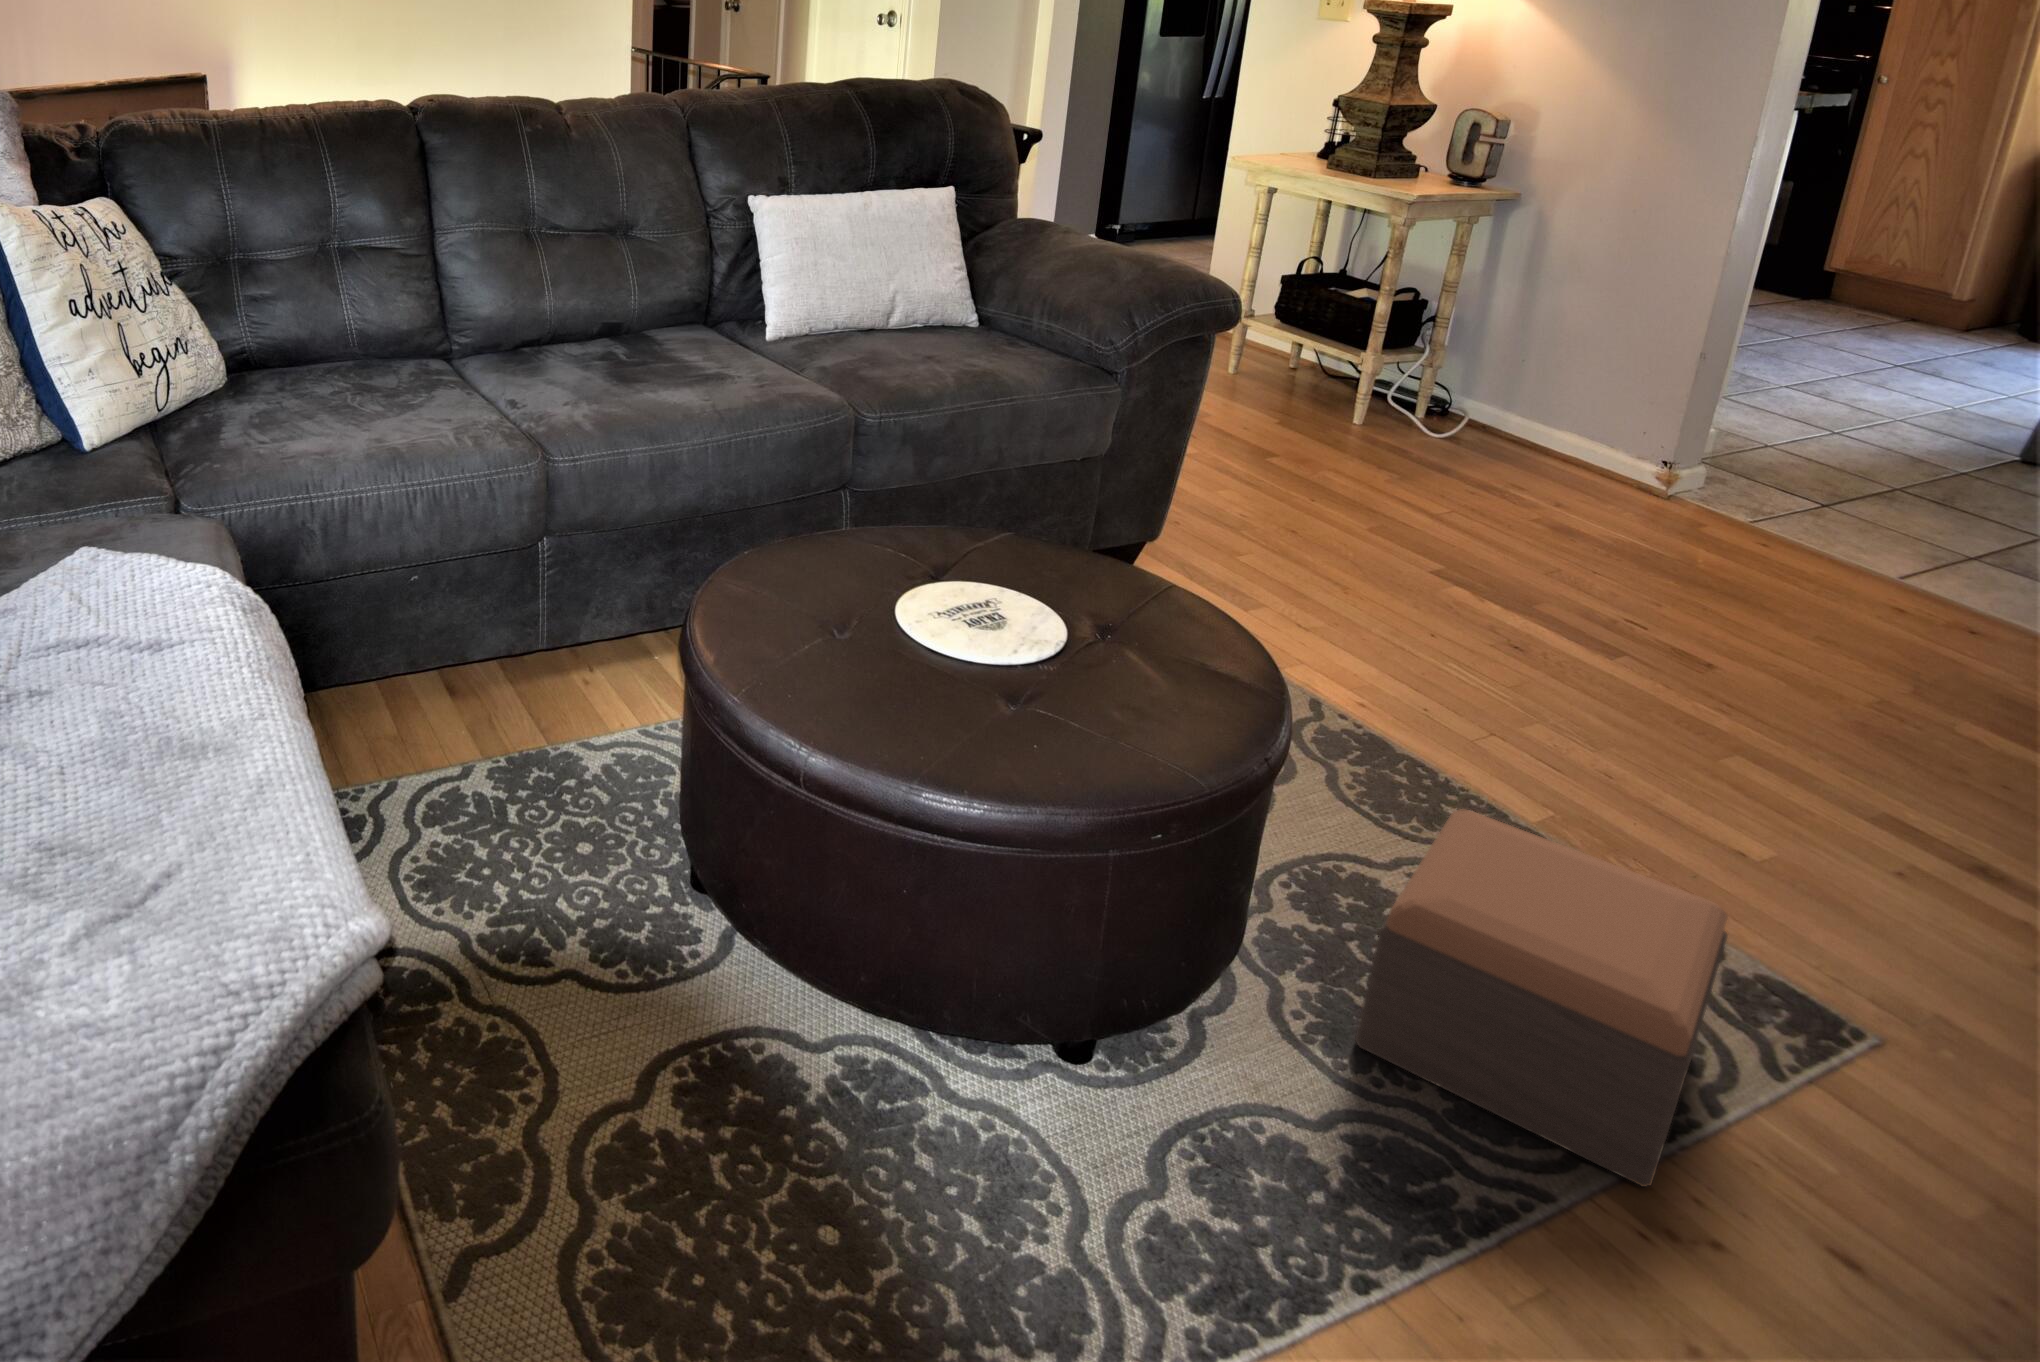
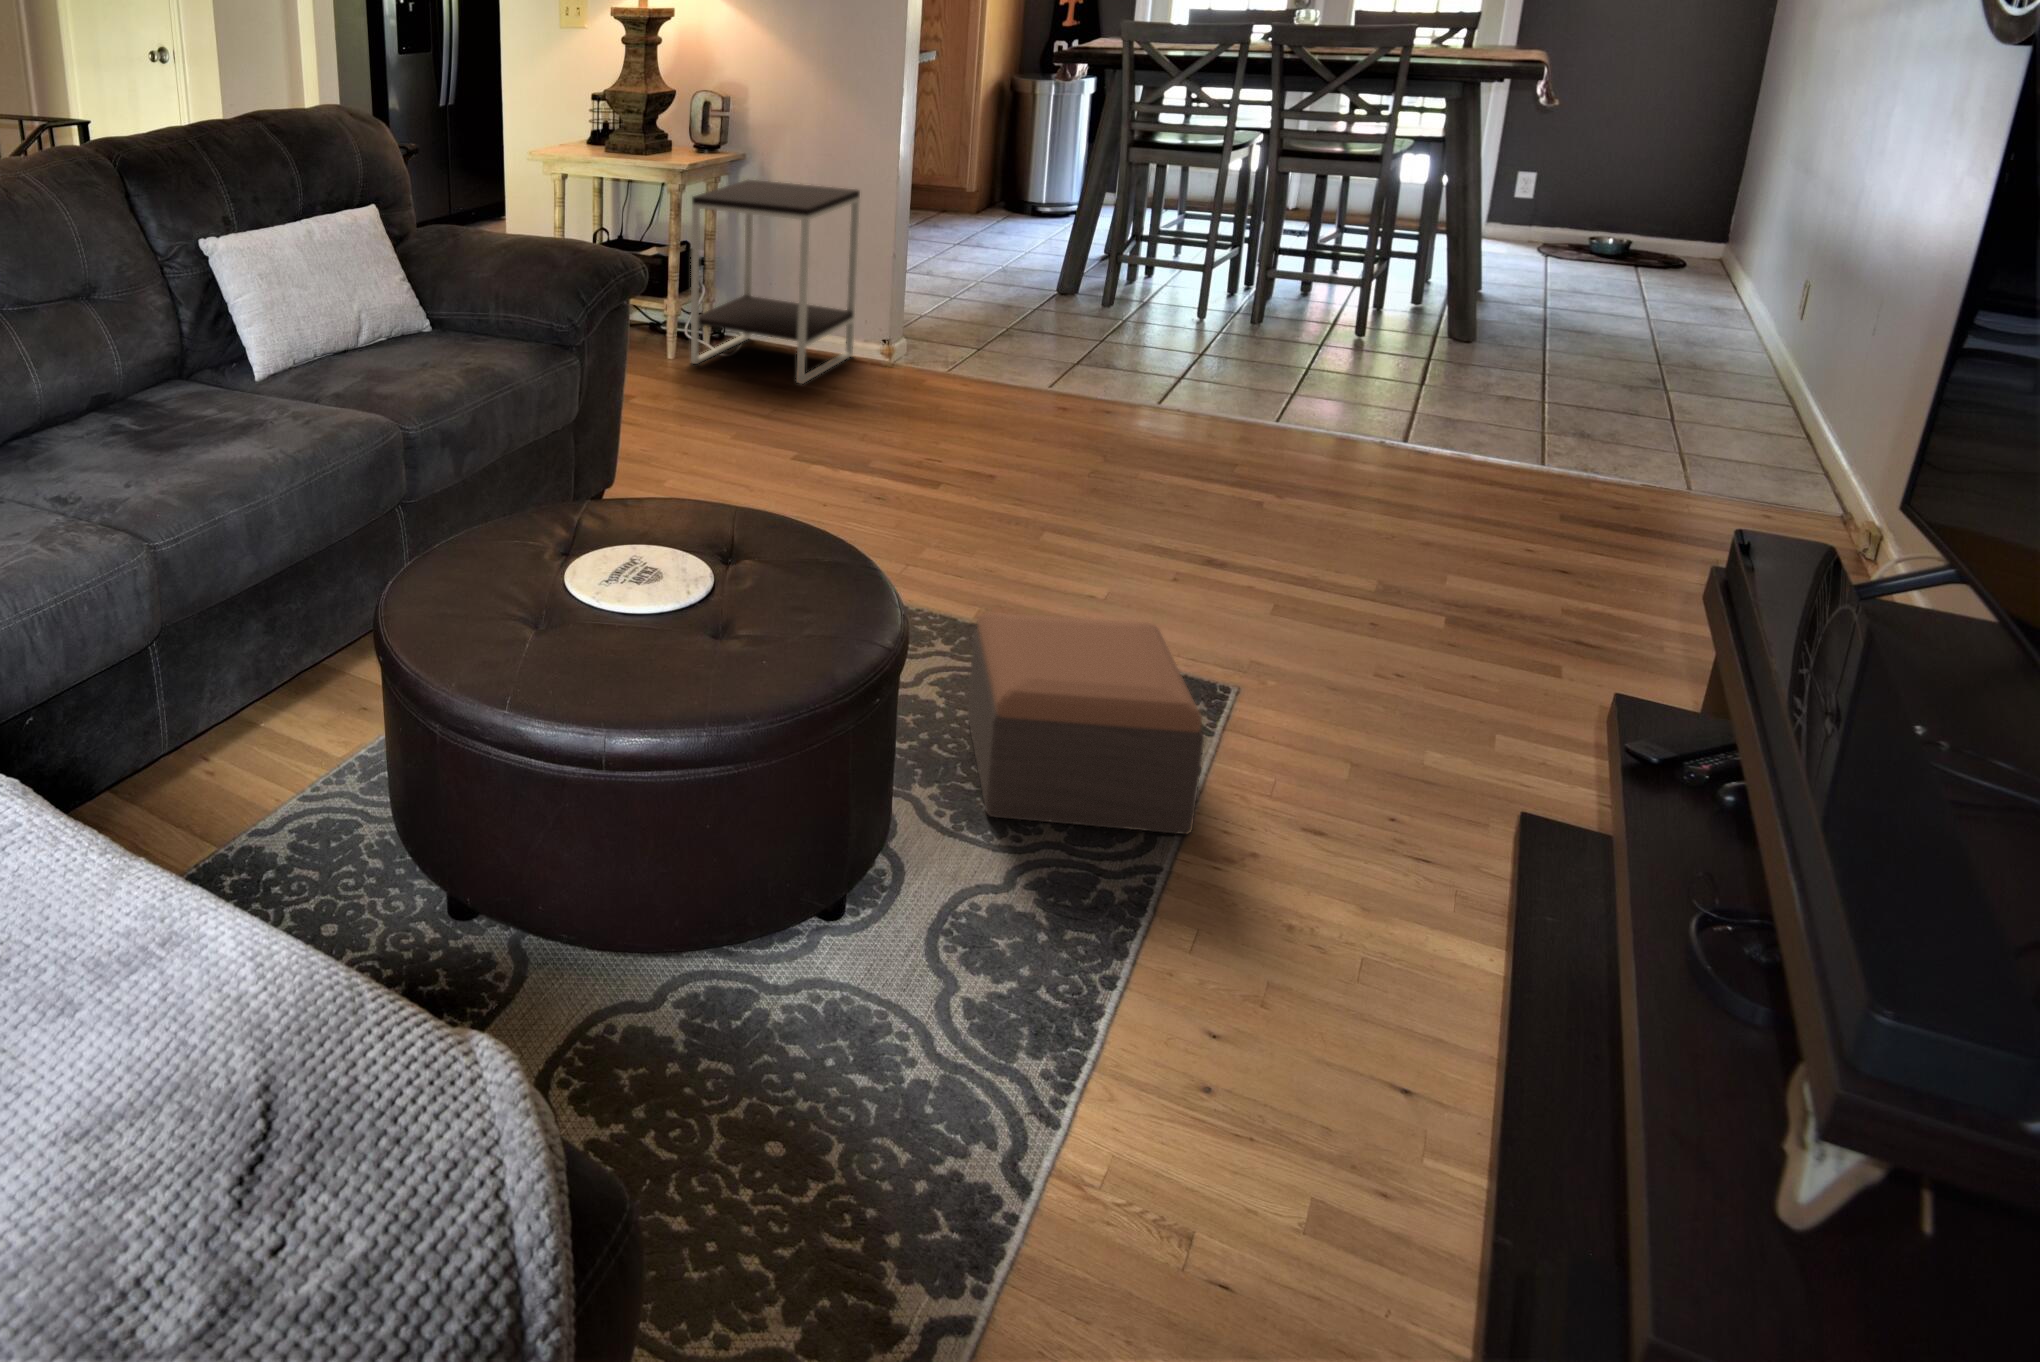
side table: none [1367,221,1670,491] -> present [691,180,860,384]

